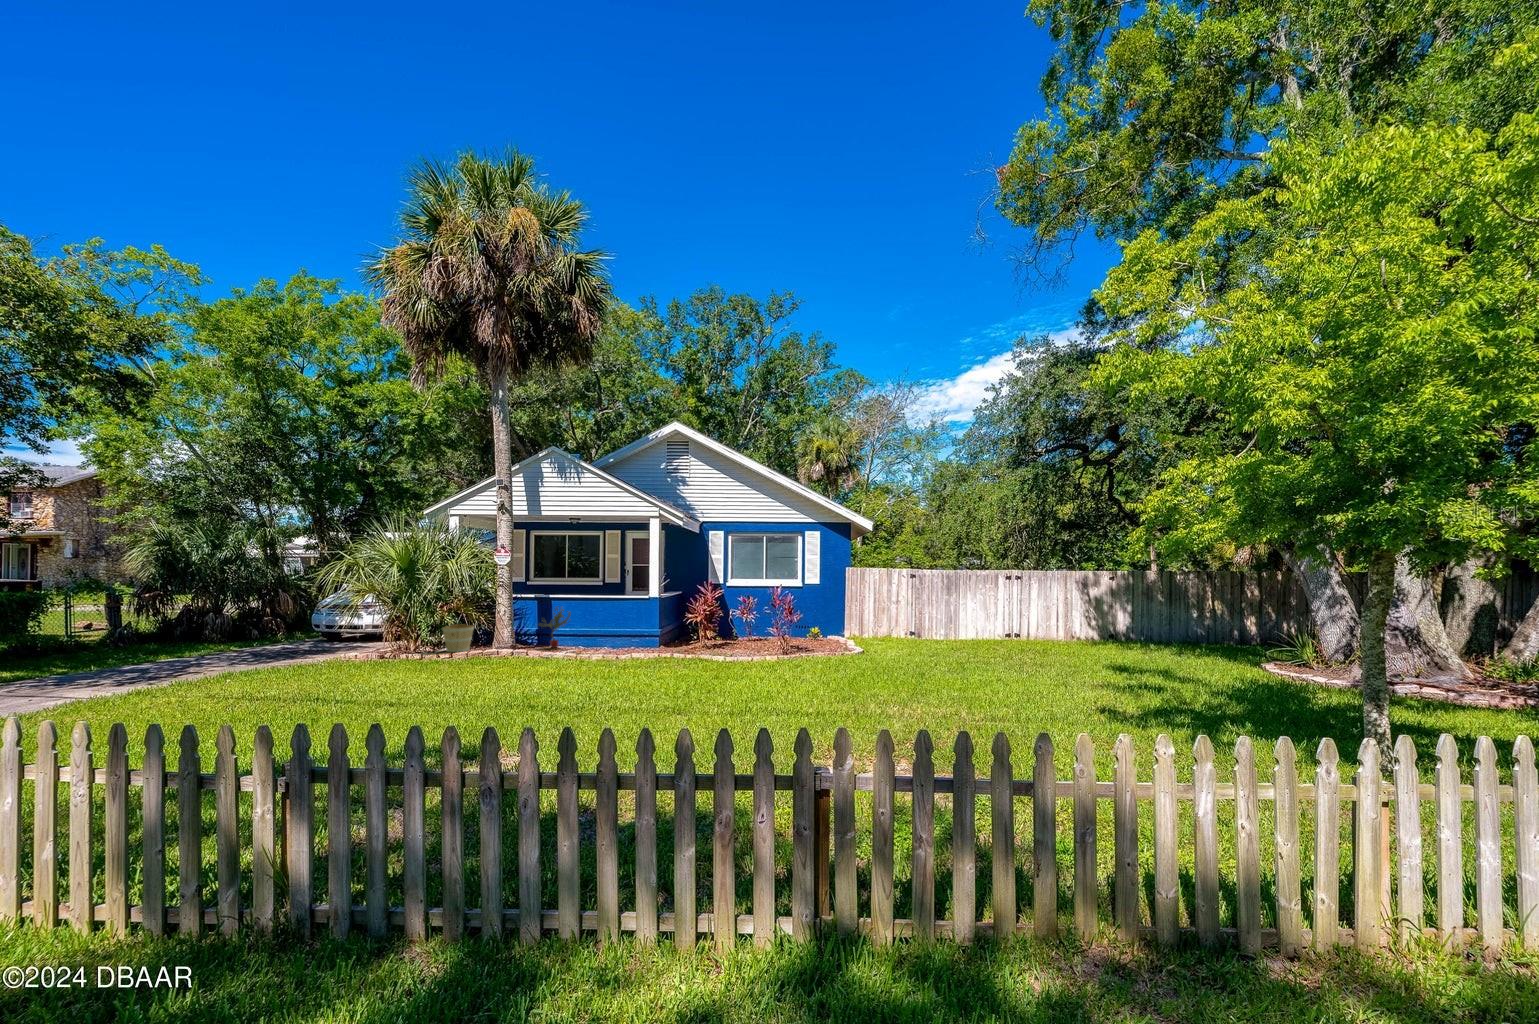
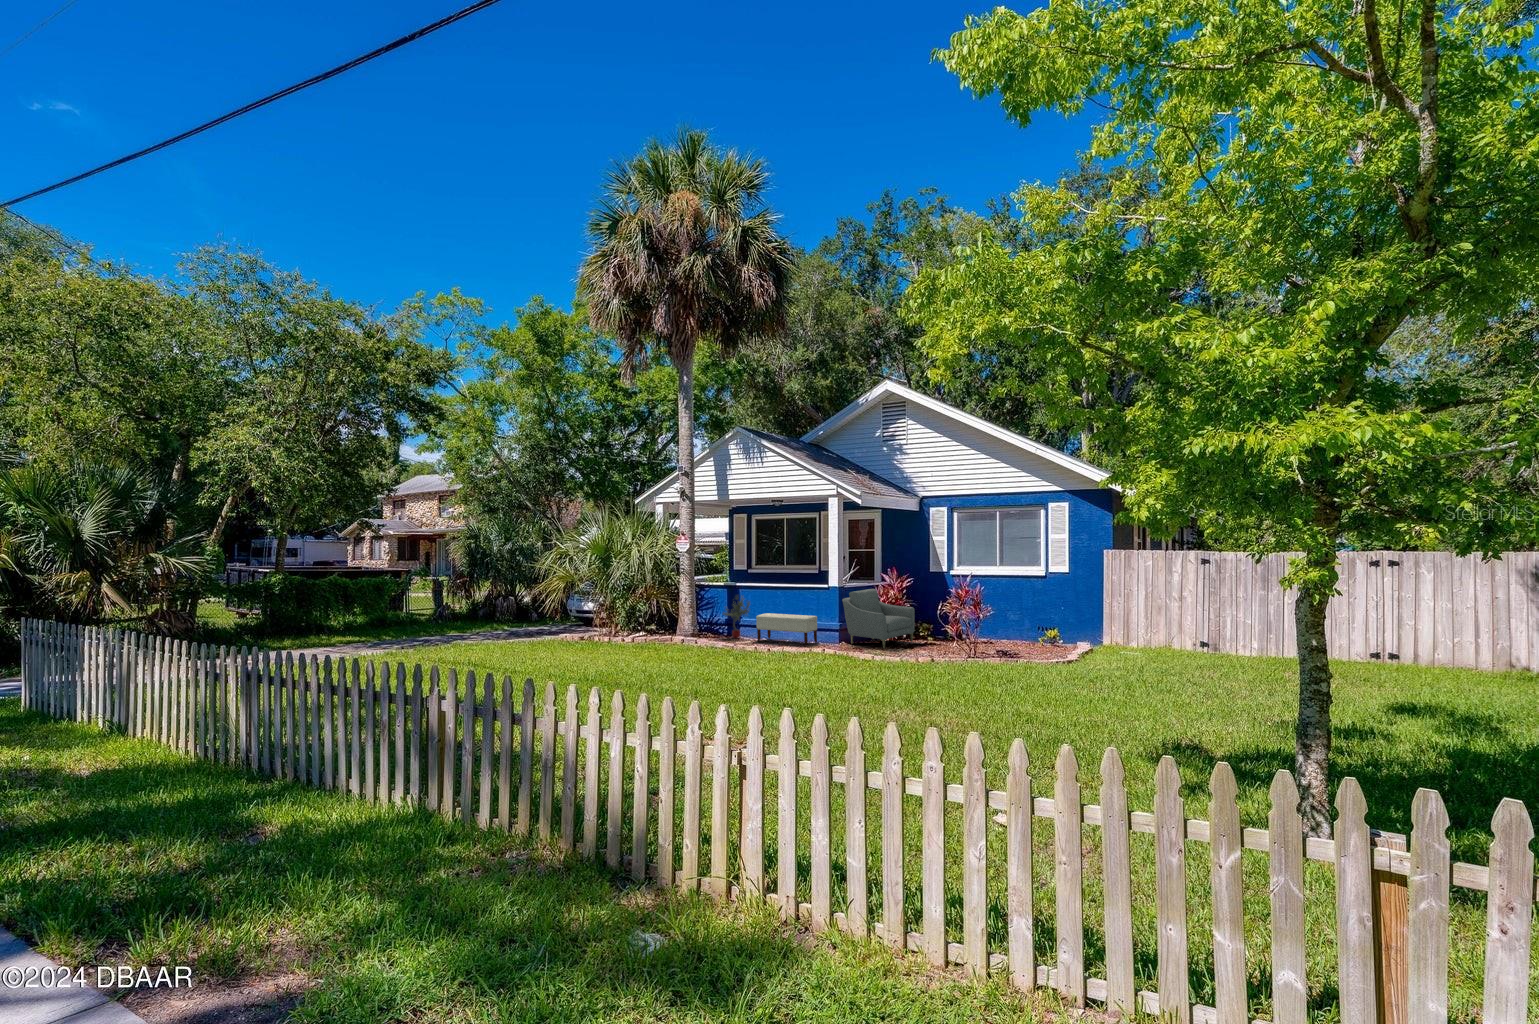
chair: none [662,599,719,649] -> present [842,589,915,648]
bench: none [580,623,640,650] -> present [756,613,817,645]
wooden bucket: present [442,624,474,652] -> none [635,610,663,638]

